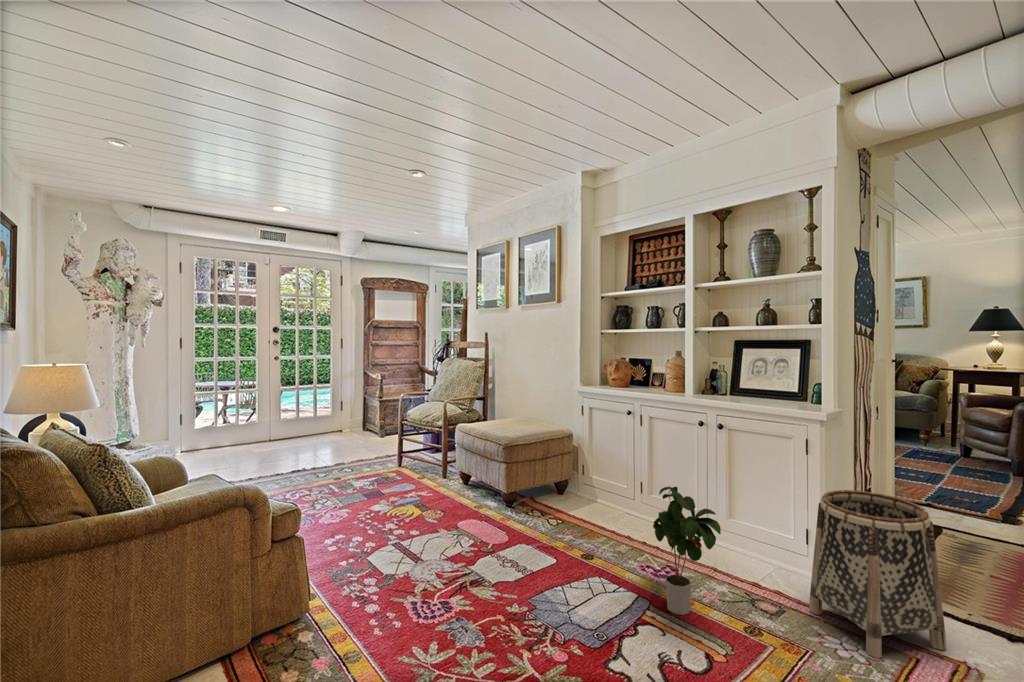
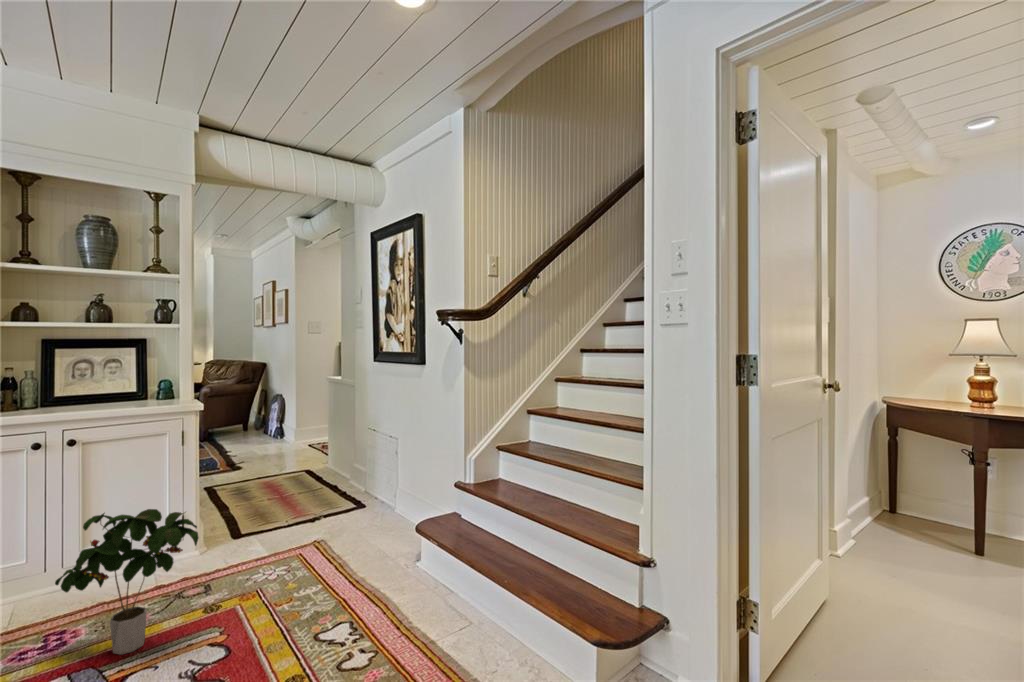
basket: present [809,490,946,658] -> none [219,454,303,574]

